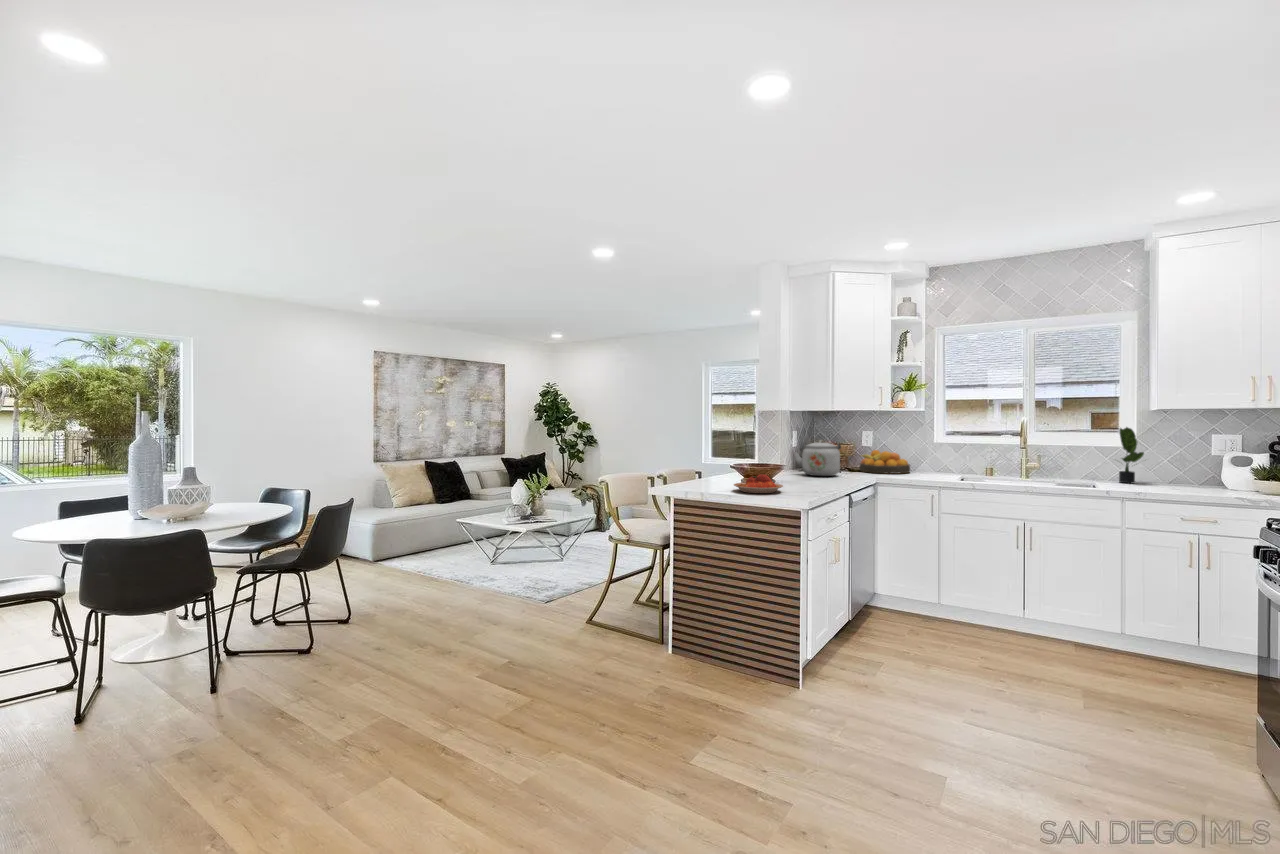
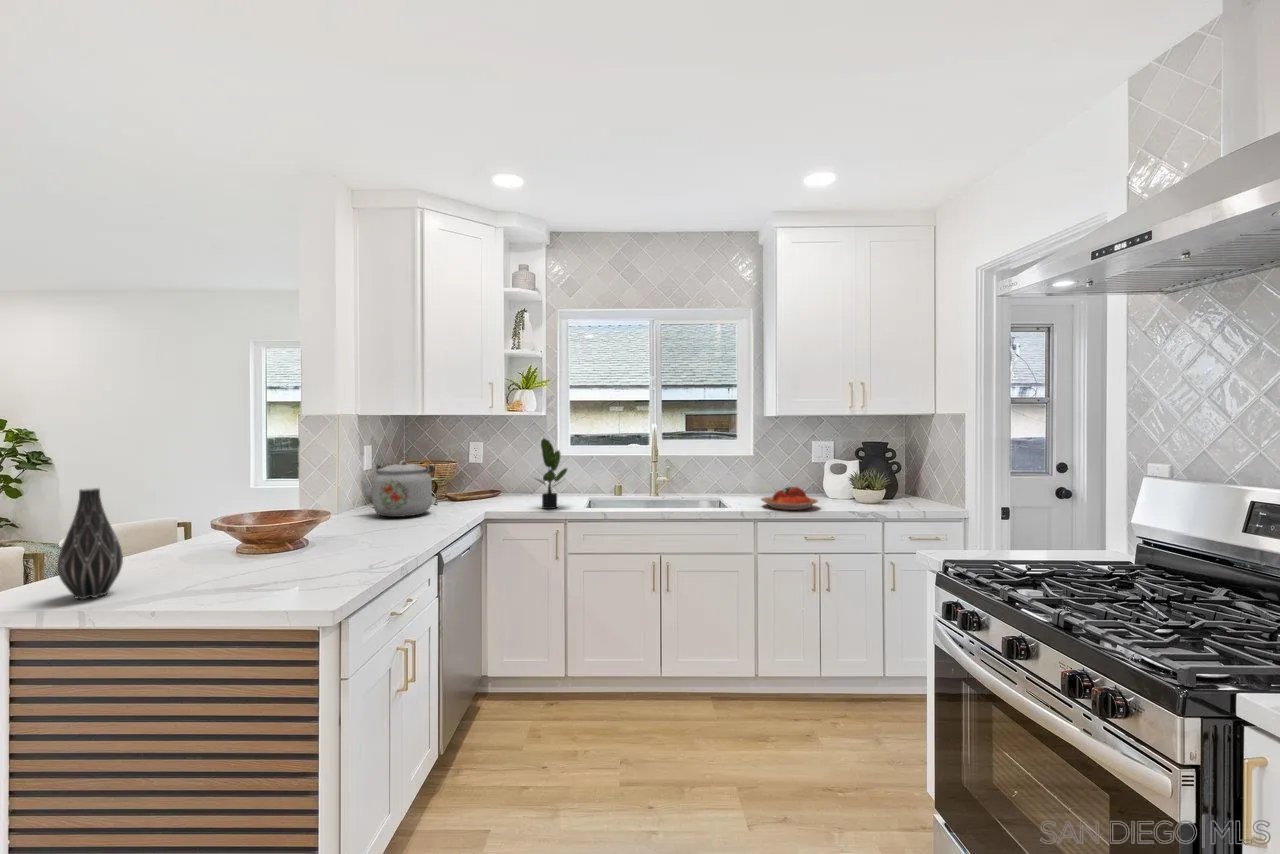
potted plant: present [1119,427,1144,483] -> present [537,438,567,509]
vase: none [686,443,708,493] -> present [57,488,123,599]
fruit bowl: present [859,450,910,474] -> none [464,469,530,502]
plate: present [734,474,783,493] -> present [761,487,818,510]

